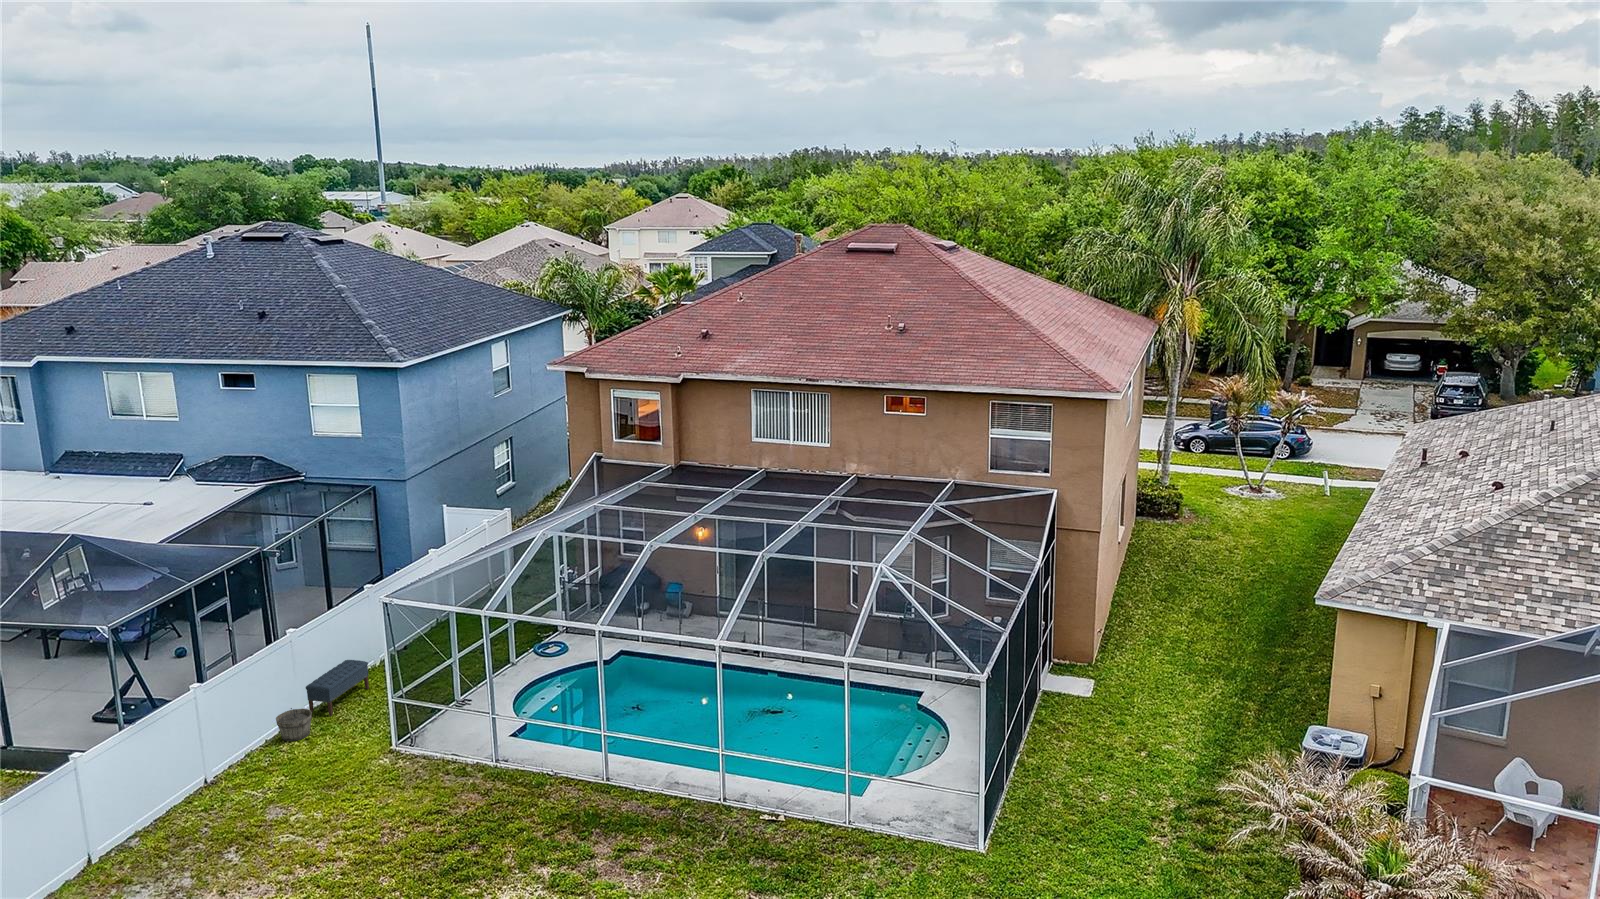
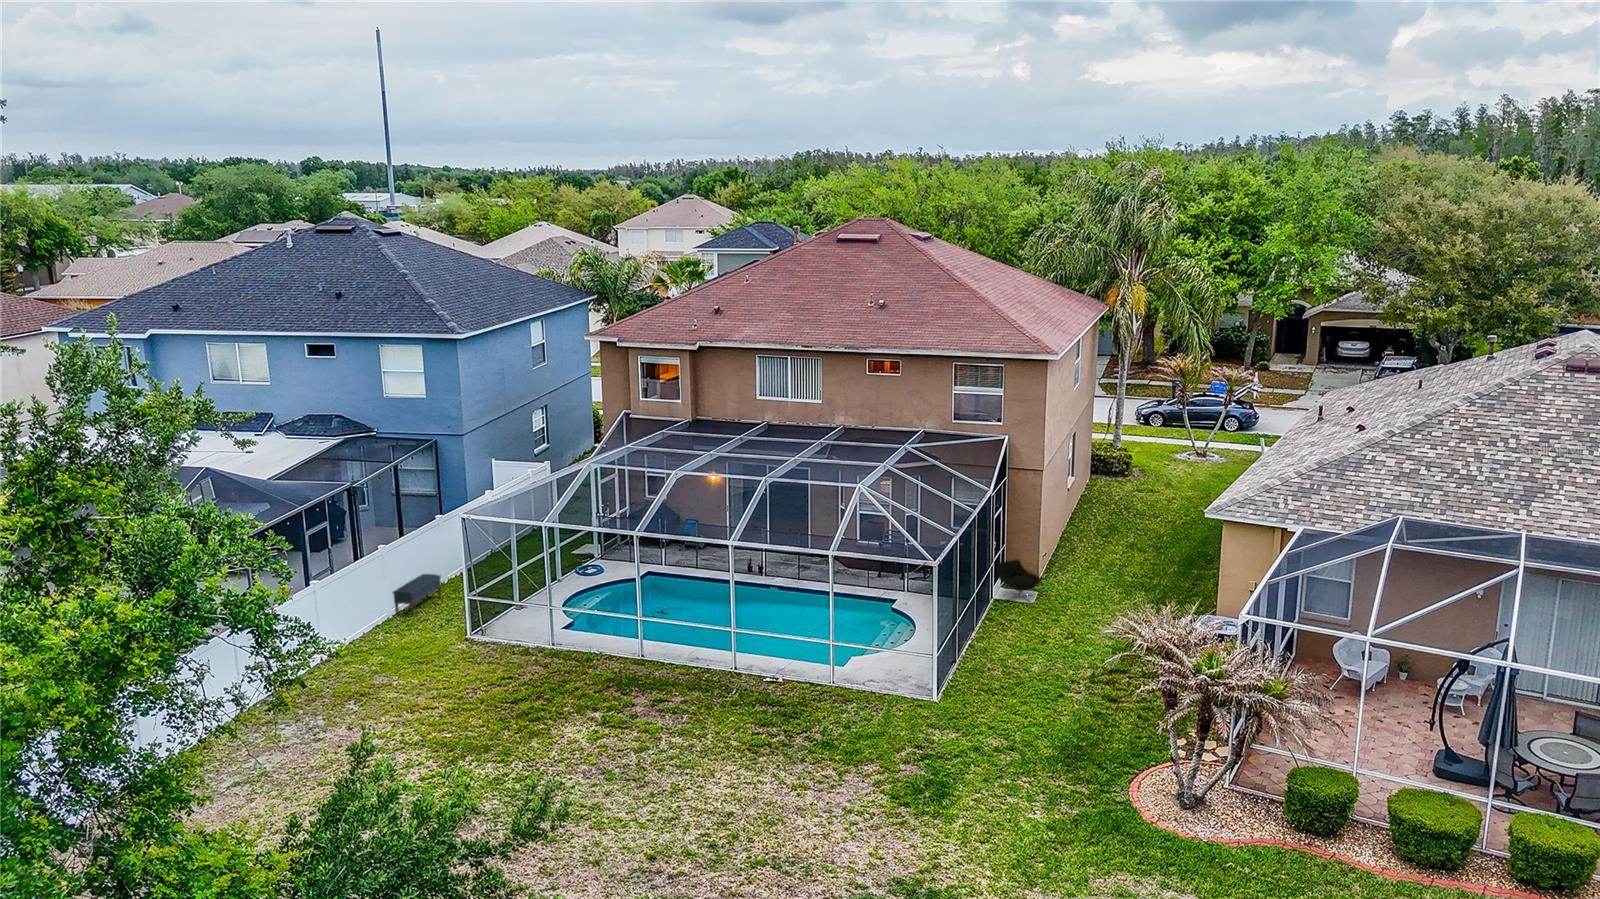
lounge chair: none [1046,640,1100,695] -> present [997,560,1041,596]
wooden bucket: present [276,708,312,741] -> none [371,606,399,632]

